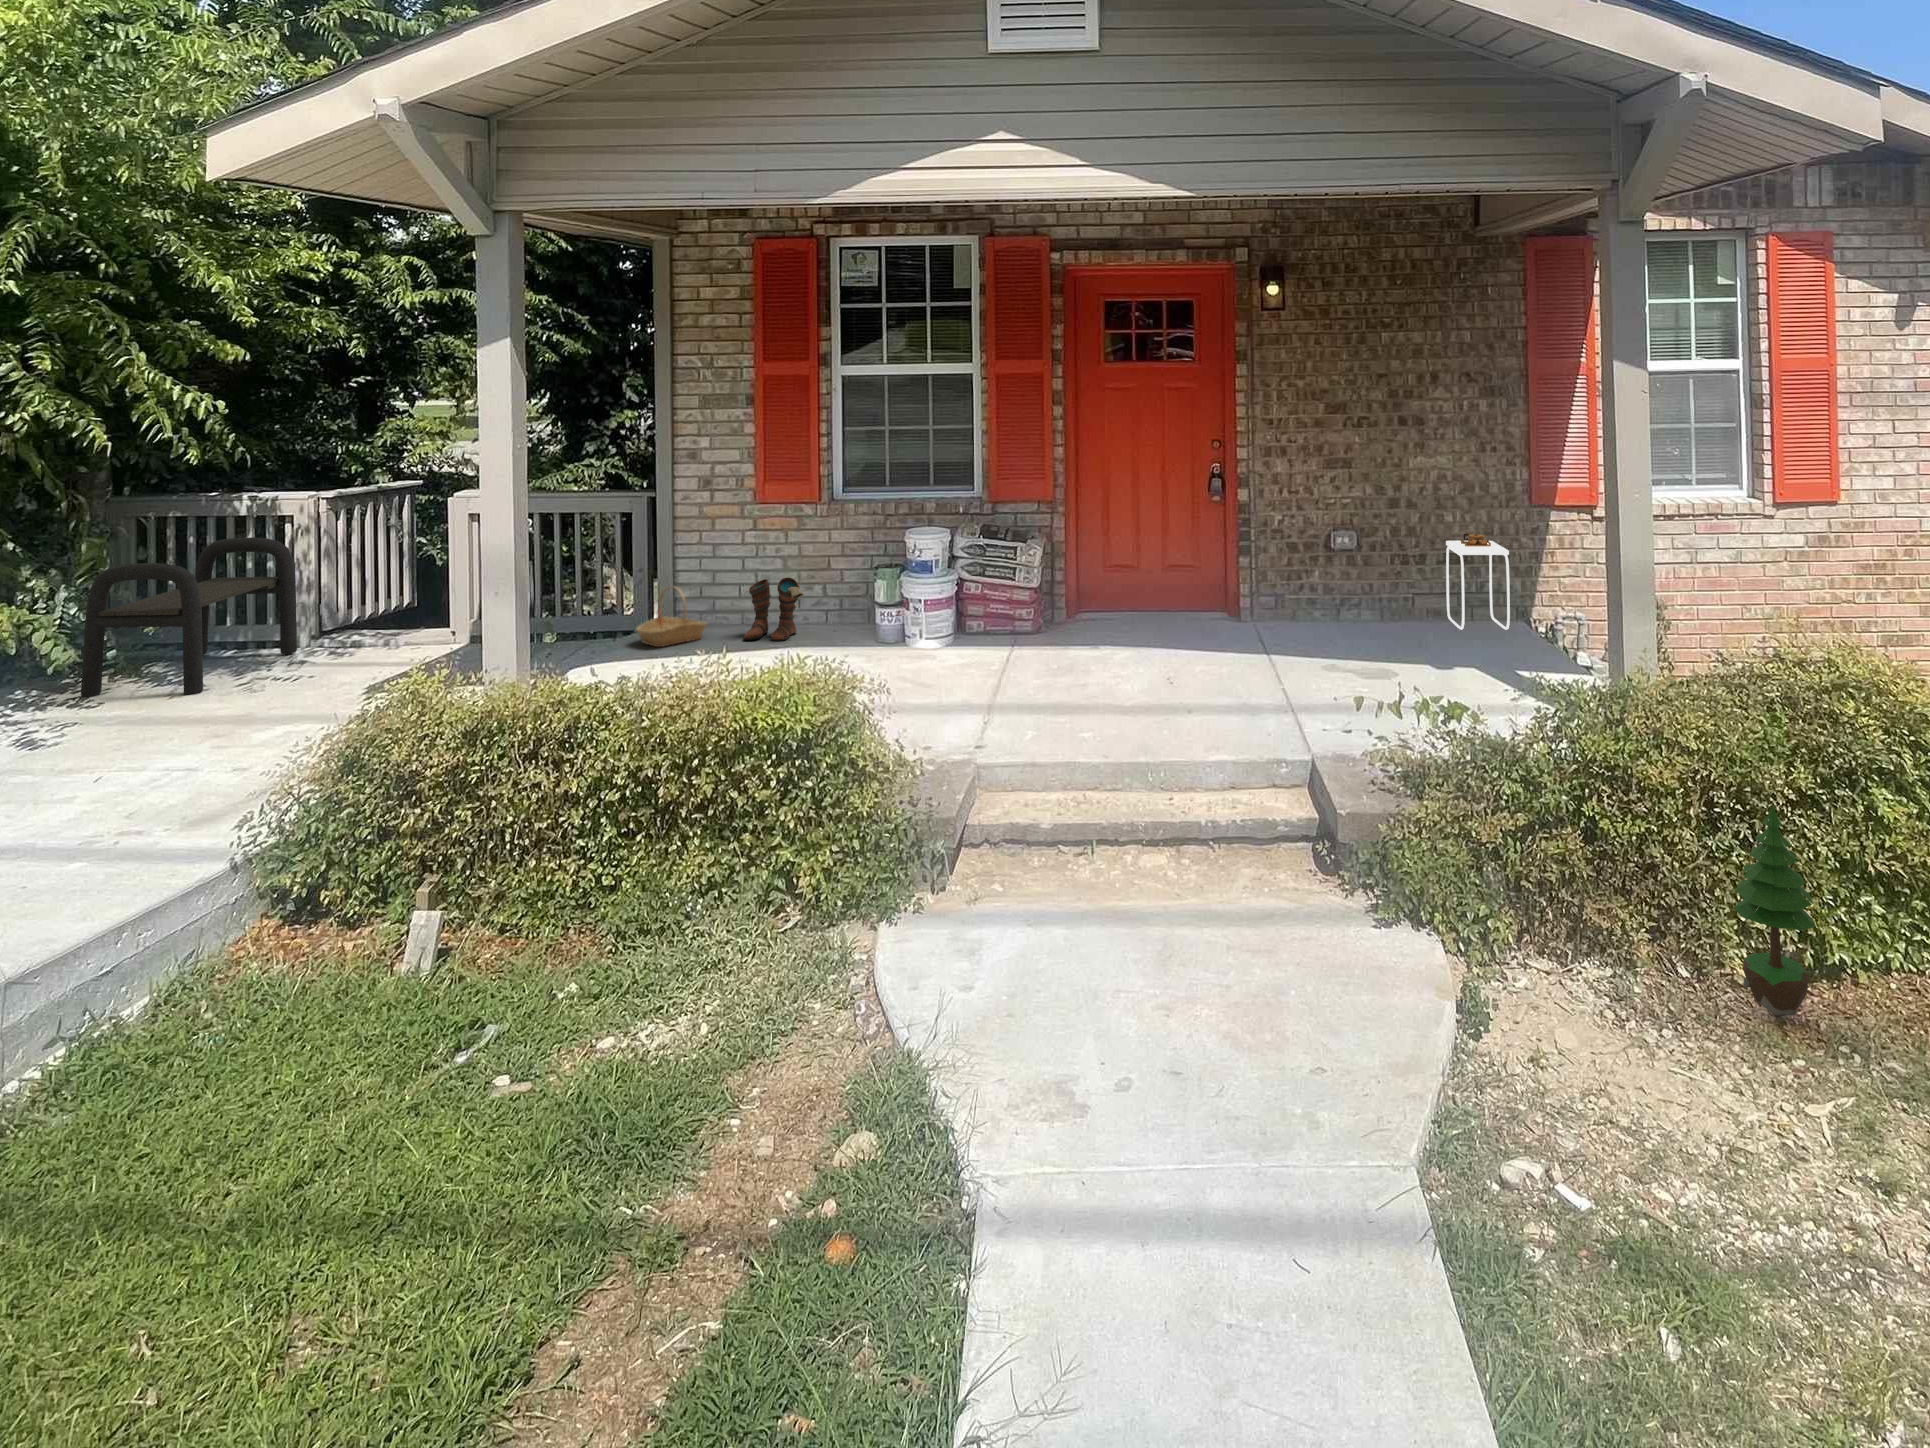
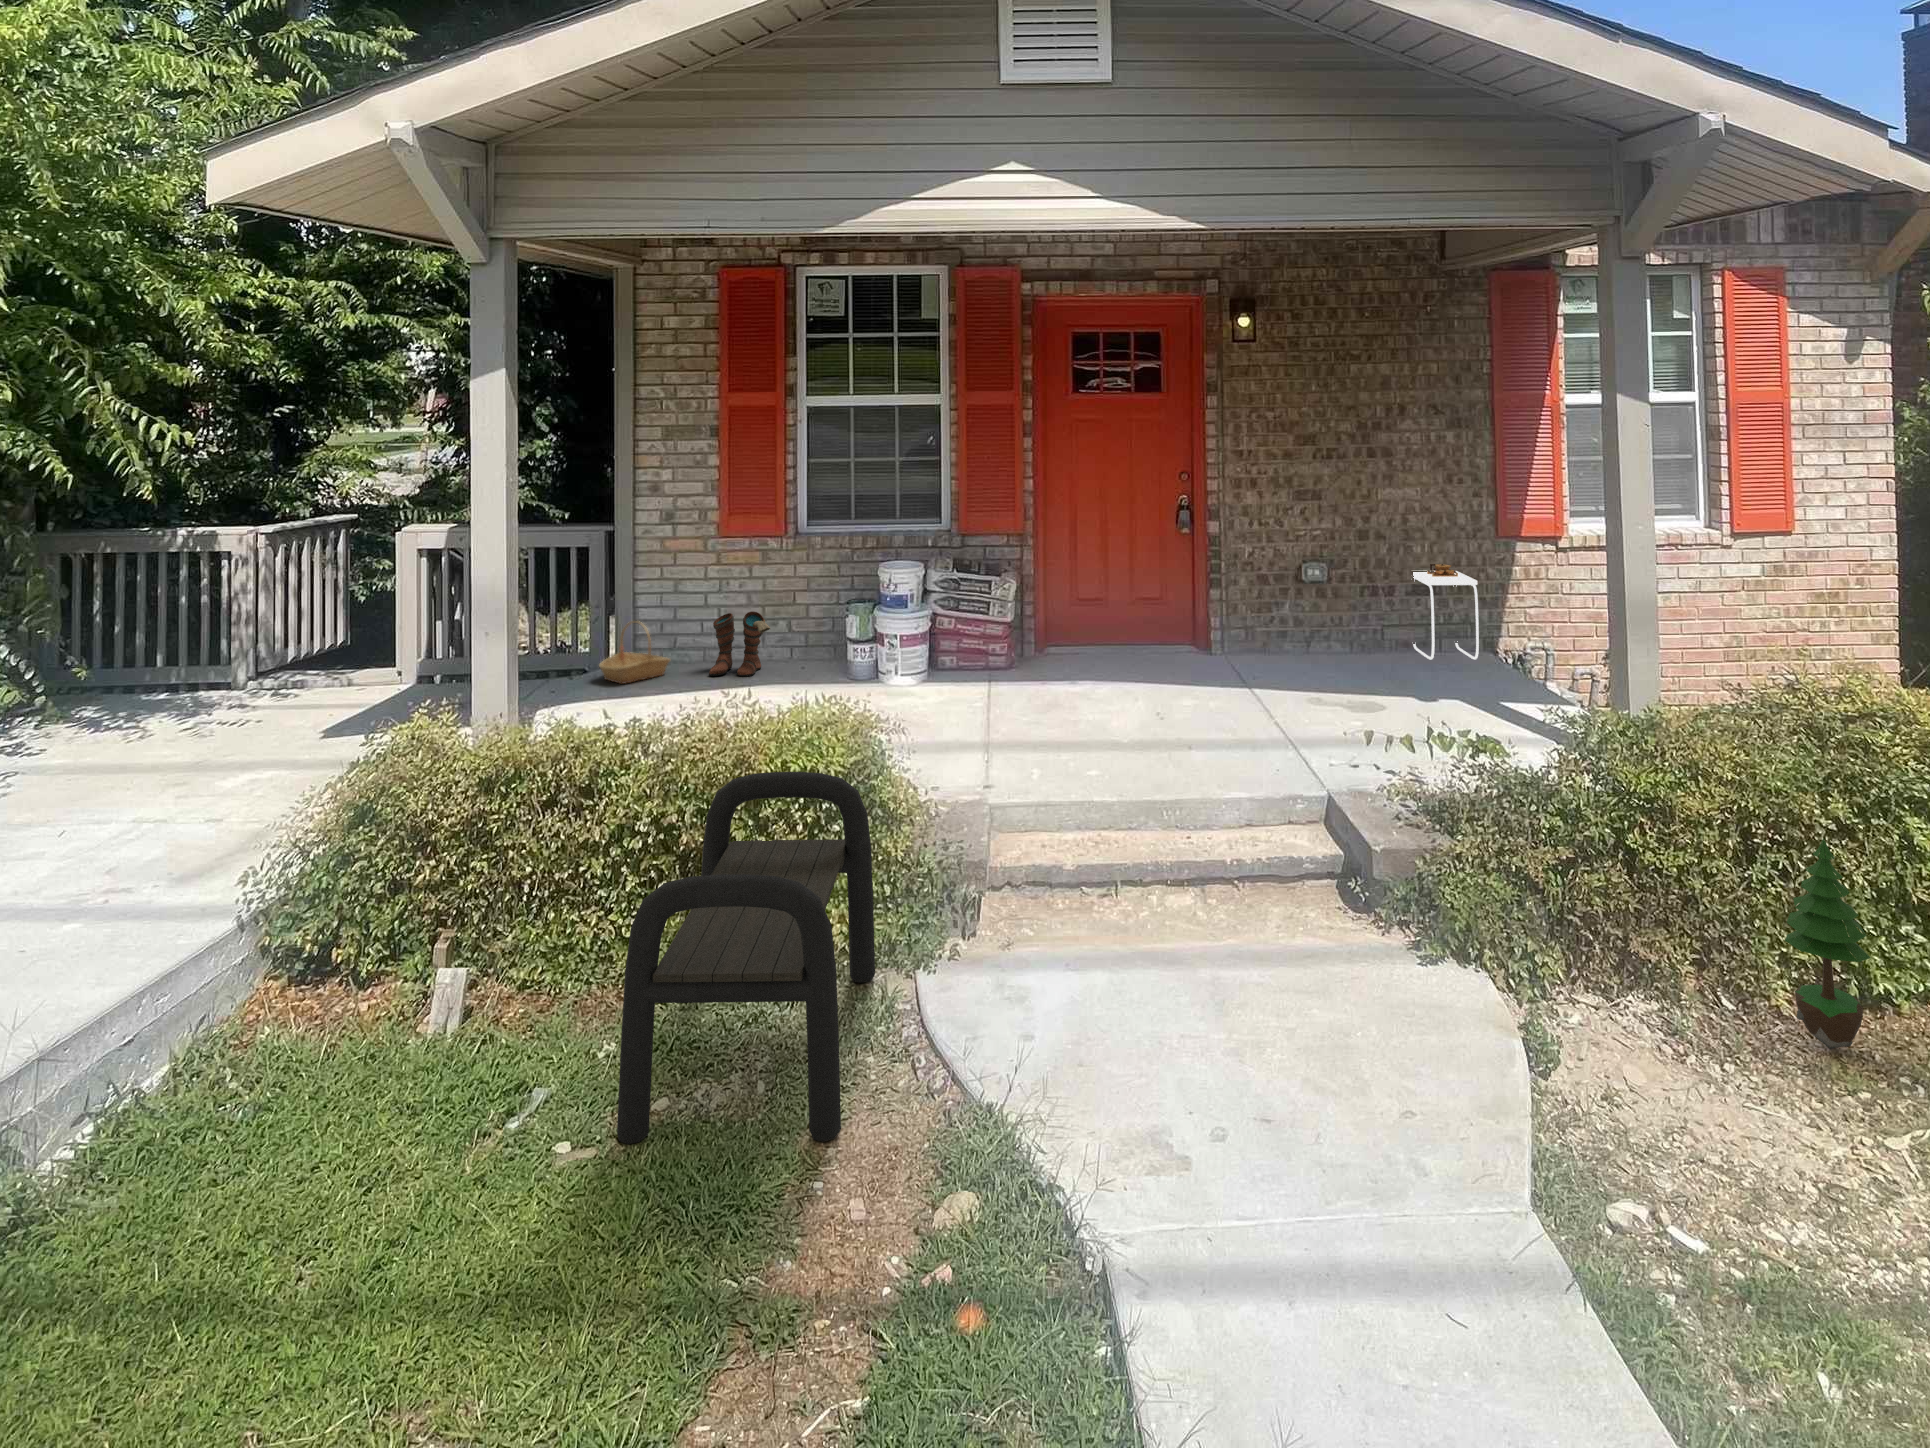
bench: present [81,537,297,697] -> present [617,772,875,1144]

